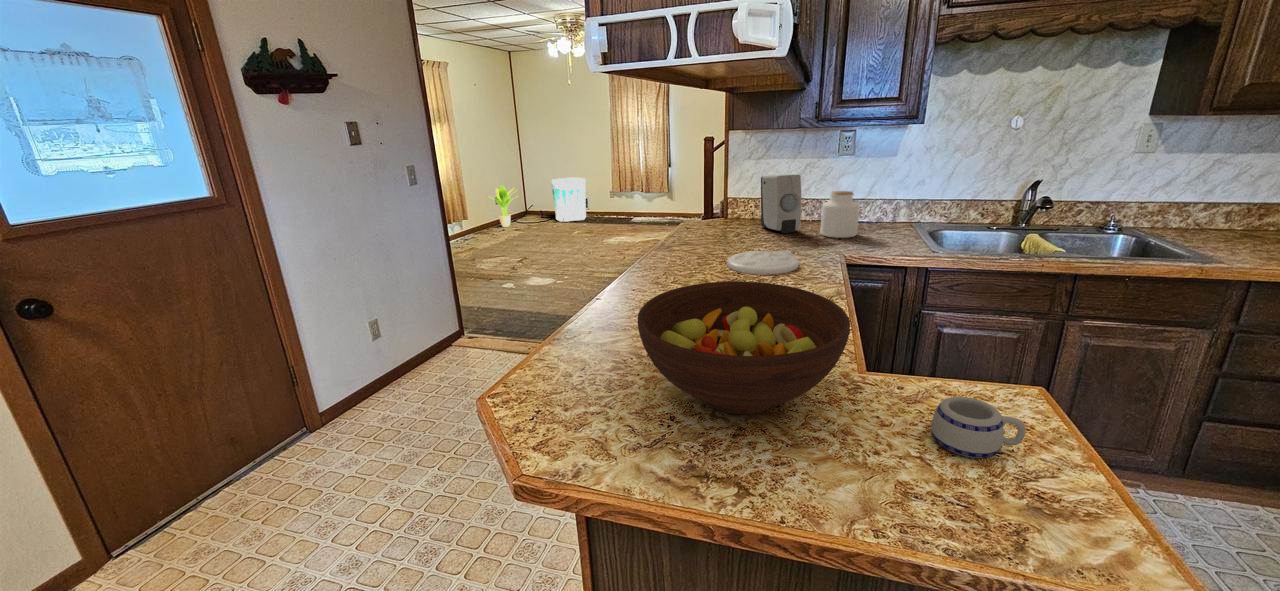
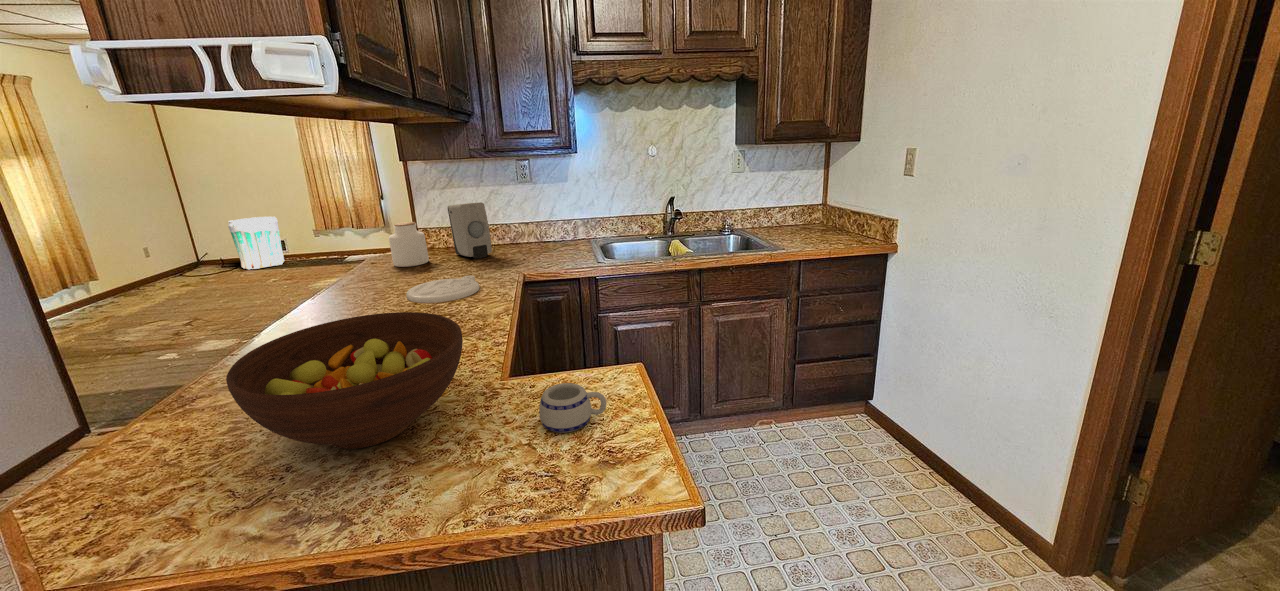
potted plant: present [487,185,518,227] -> none [126,232,179,284]
jar: present [821,191,860,238] -> present [389,222,429,267]

